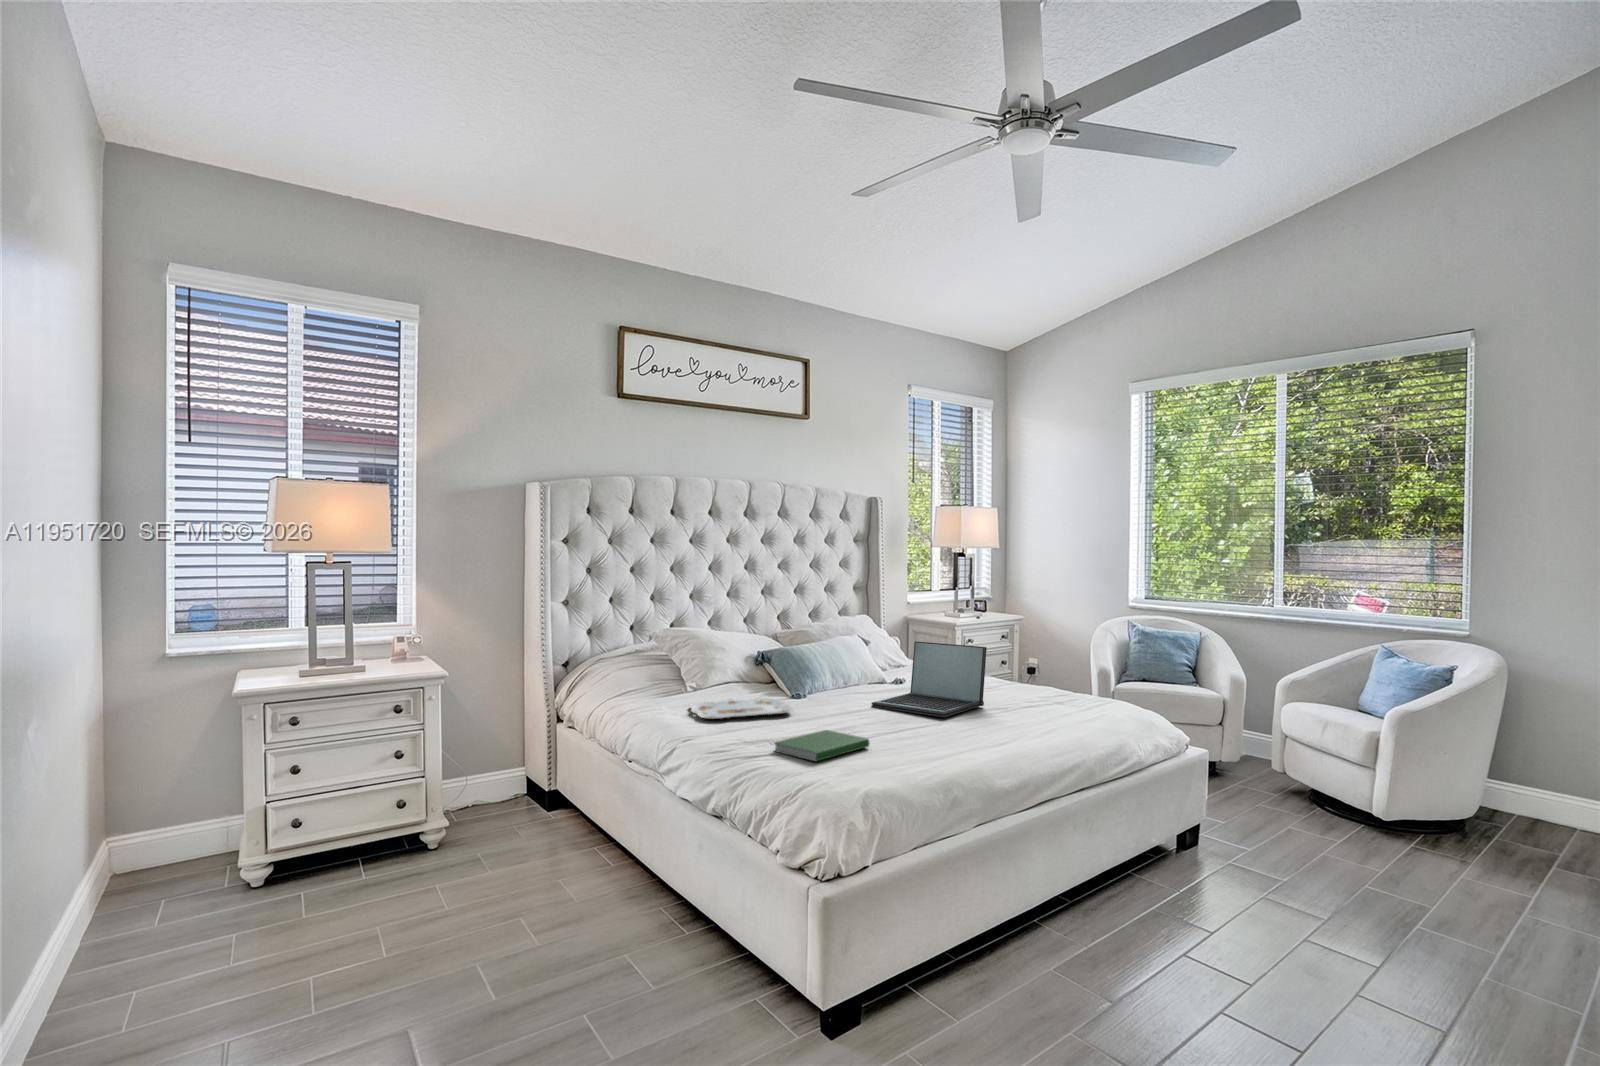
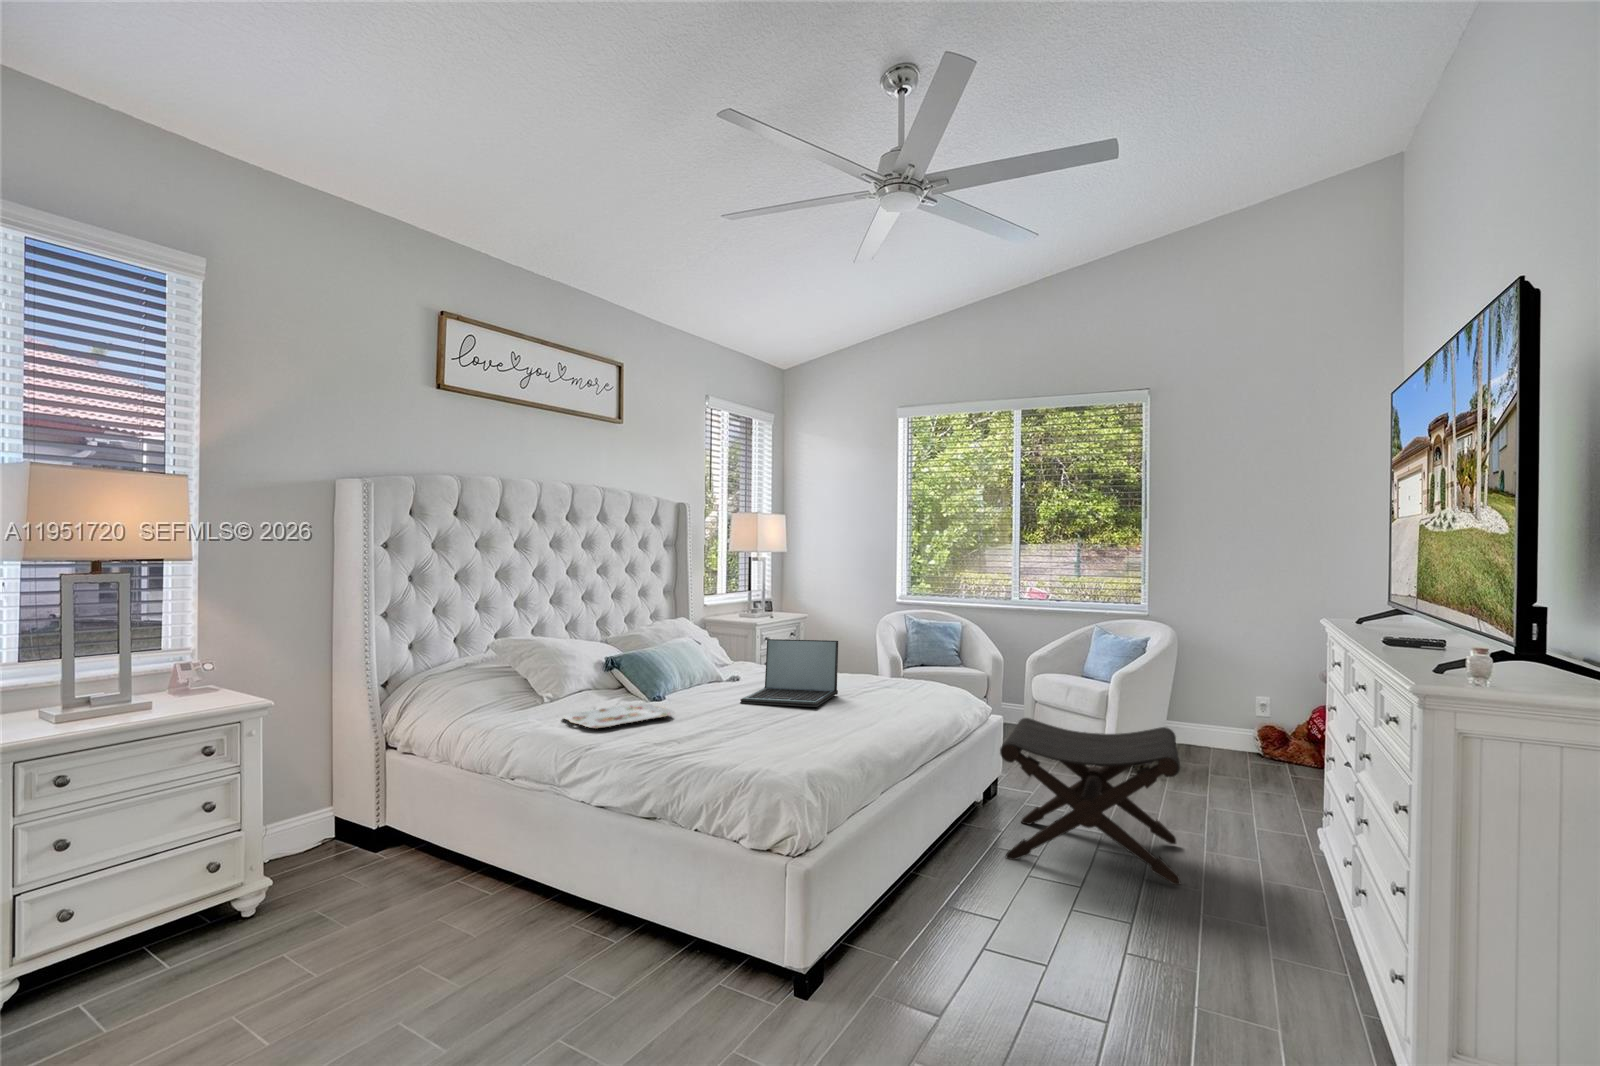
hardcover book: present [775,730,869,761] -> none [694,727,780,758]
footstool: none [1154,753,1423,993] -> present [1000,718,1180,885]

